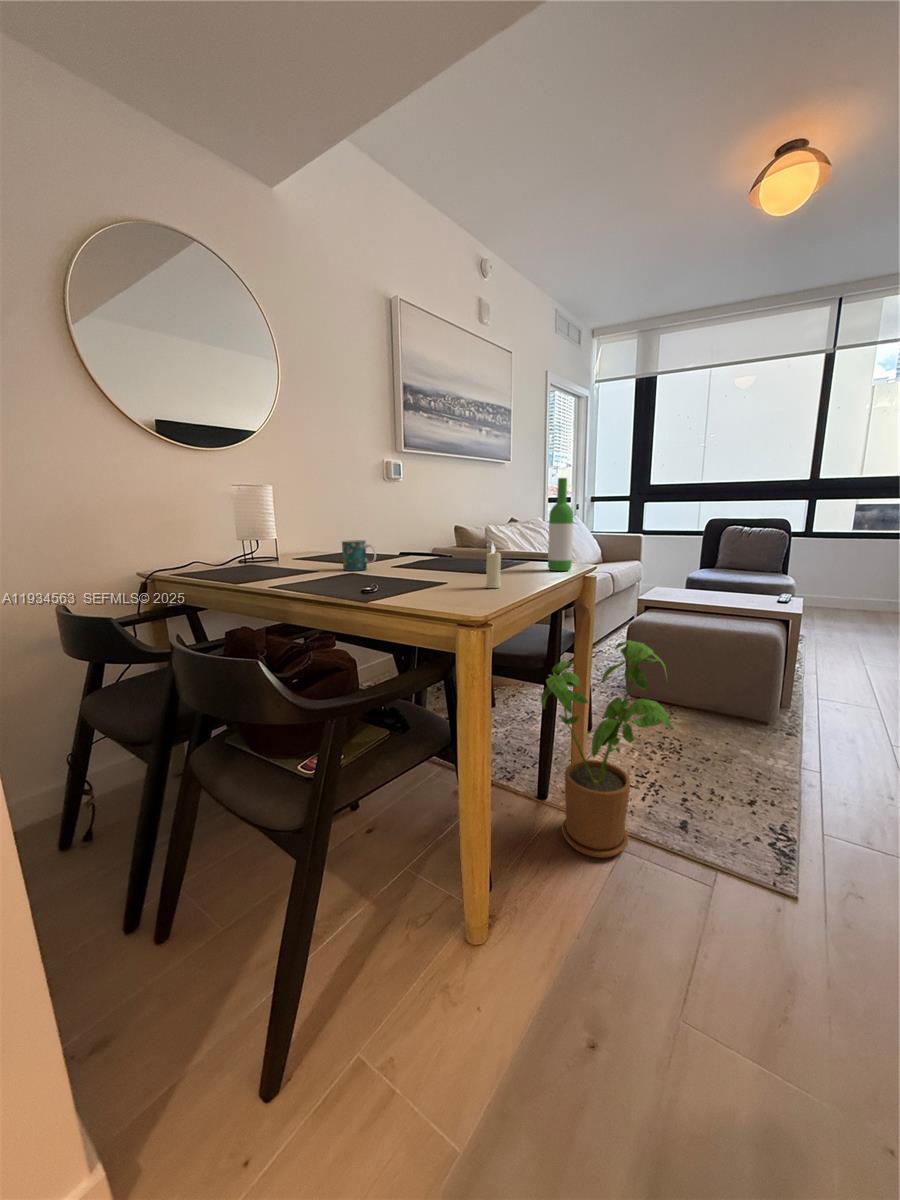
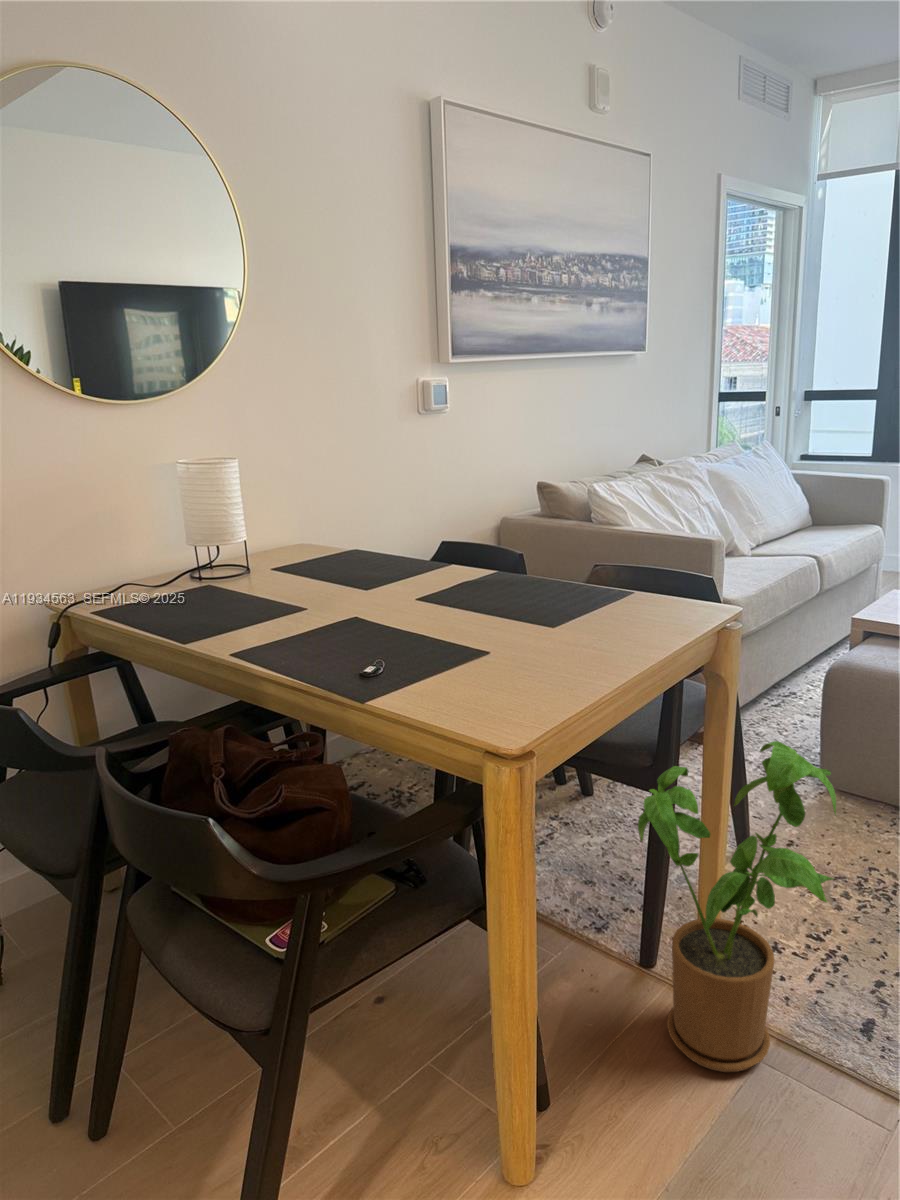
wine bottle: present [548,478,573,571] -> none [663,466,704,615]
mug: present [342,540,376,571] -> none [340,555,392,606]
candle: present [484,543,501,588] -> none [540,599,569,668]

